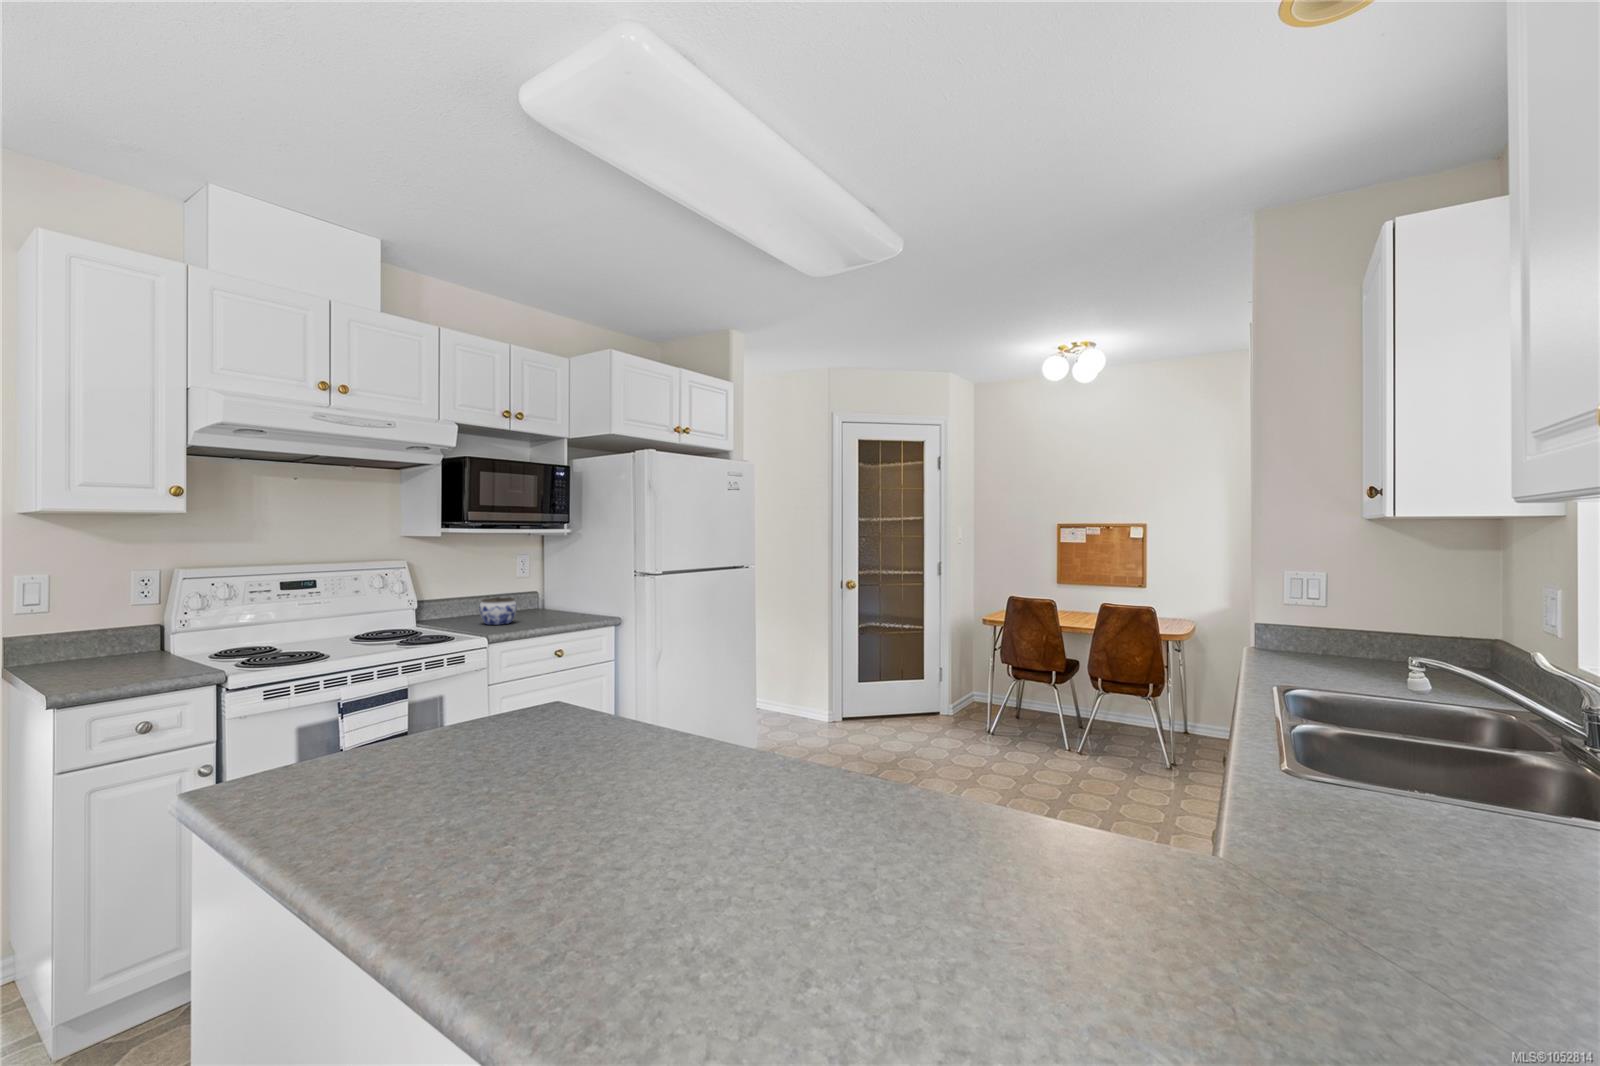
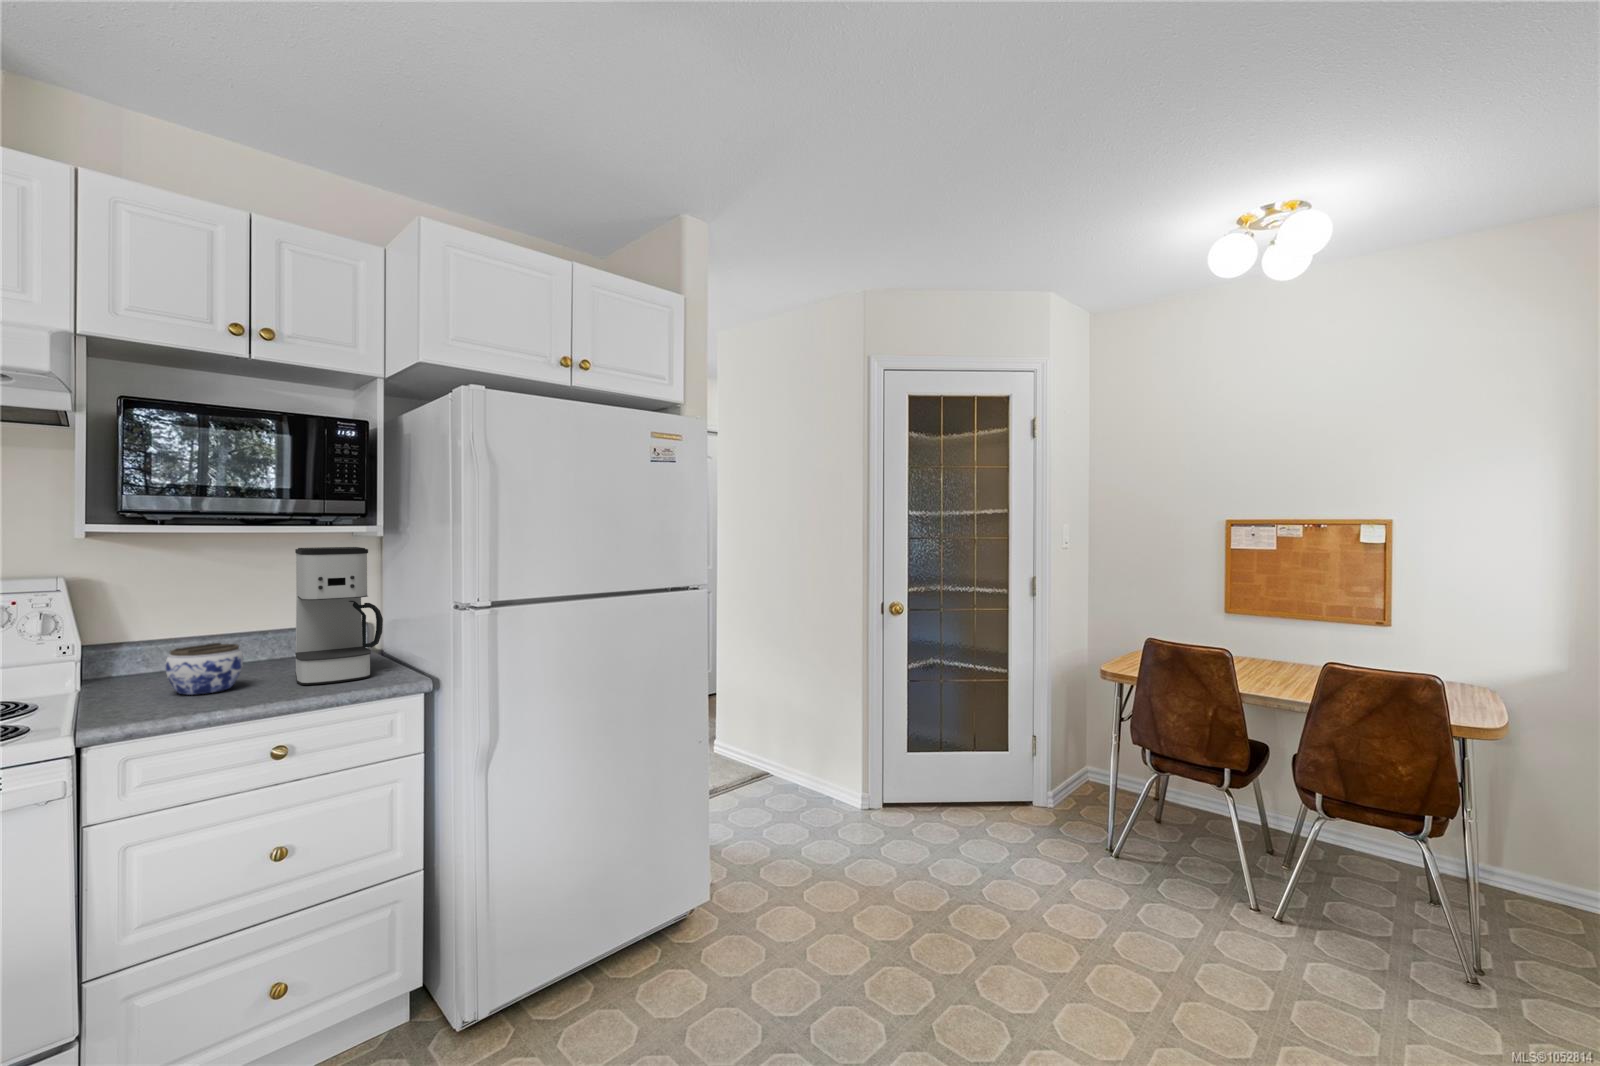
coffee maker: none [529,542,580,620] -> present [295,547,383,685]

